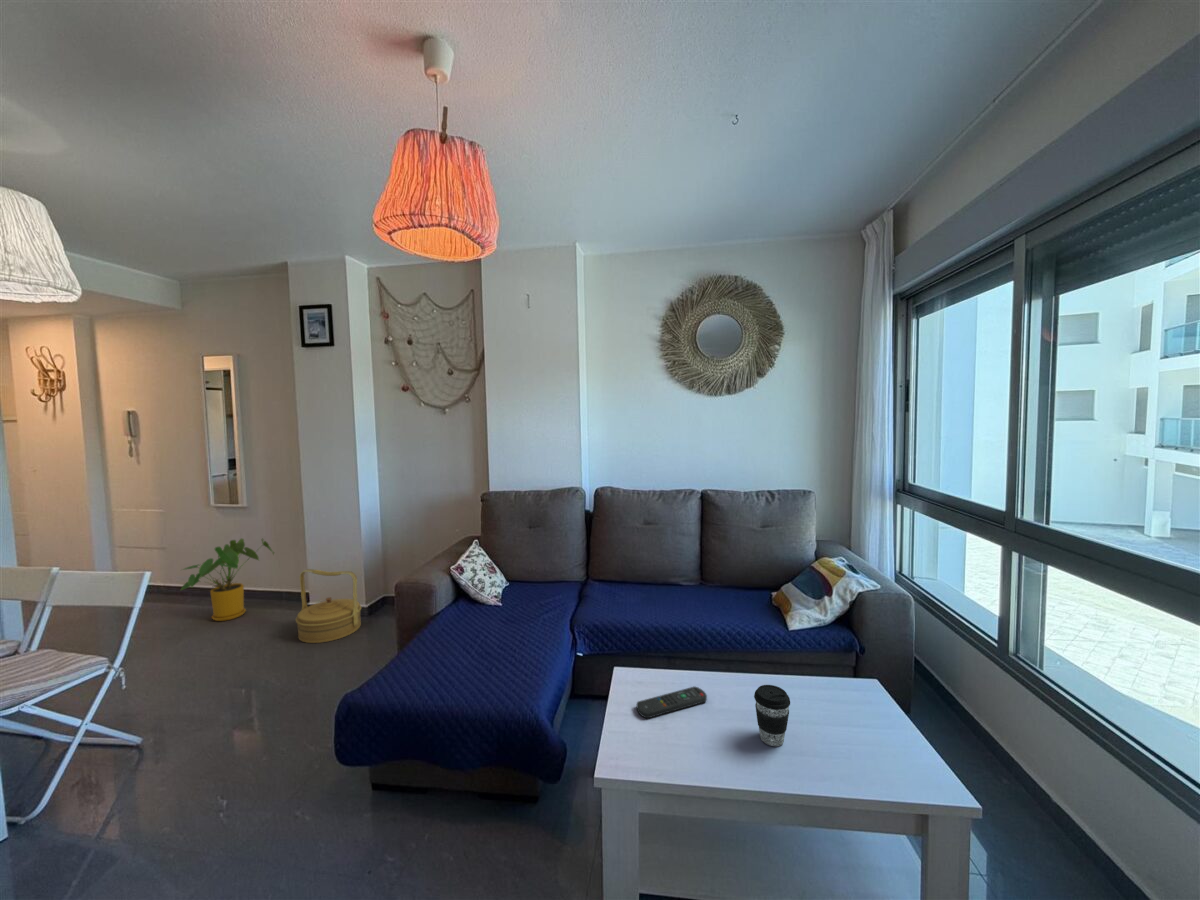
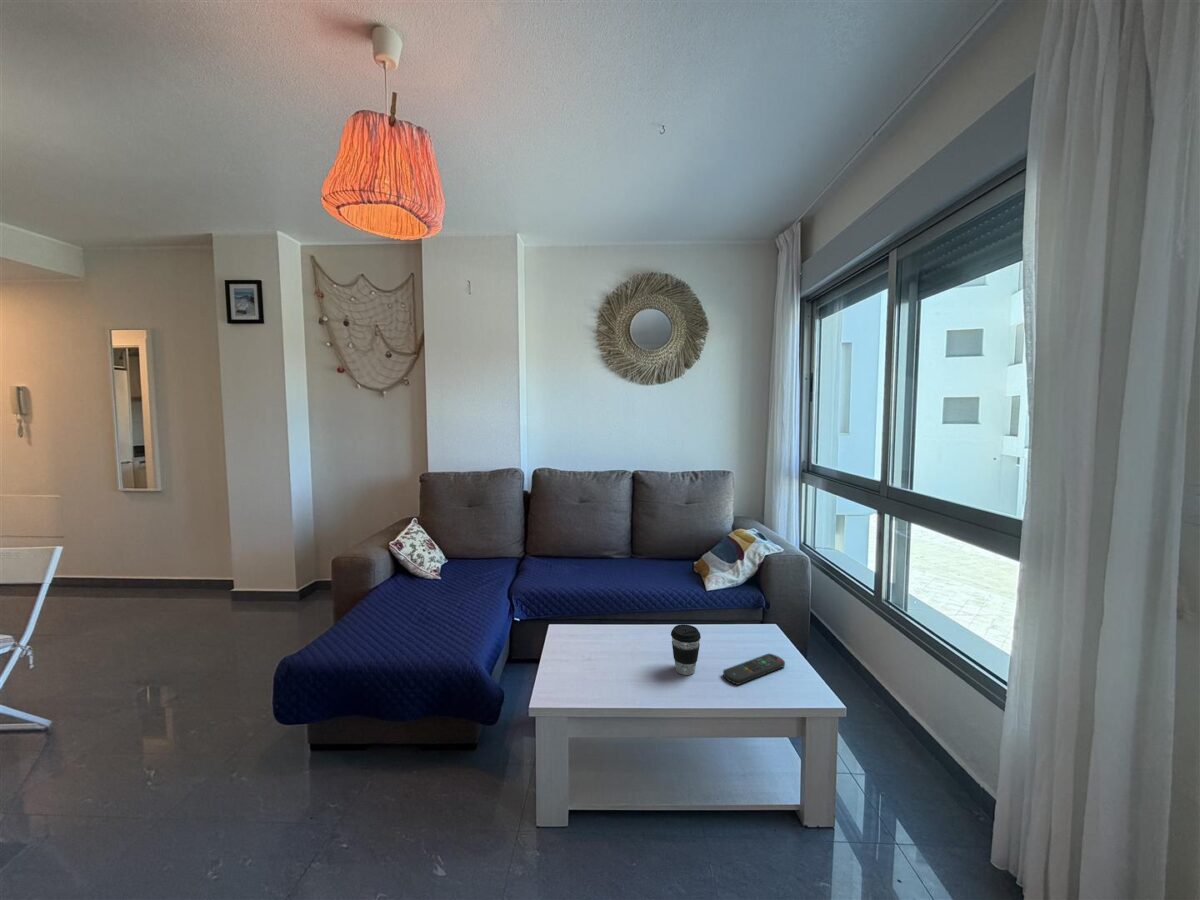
house plant: present [181,539,274,621] -> none [84,523,195,610]
woven basket: present [296,569,361,643] -> none [222,552,294,627]
remote control: present [637,687,707,718] -> present [723,654,785,685]

